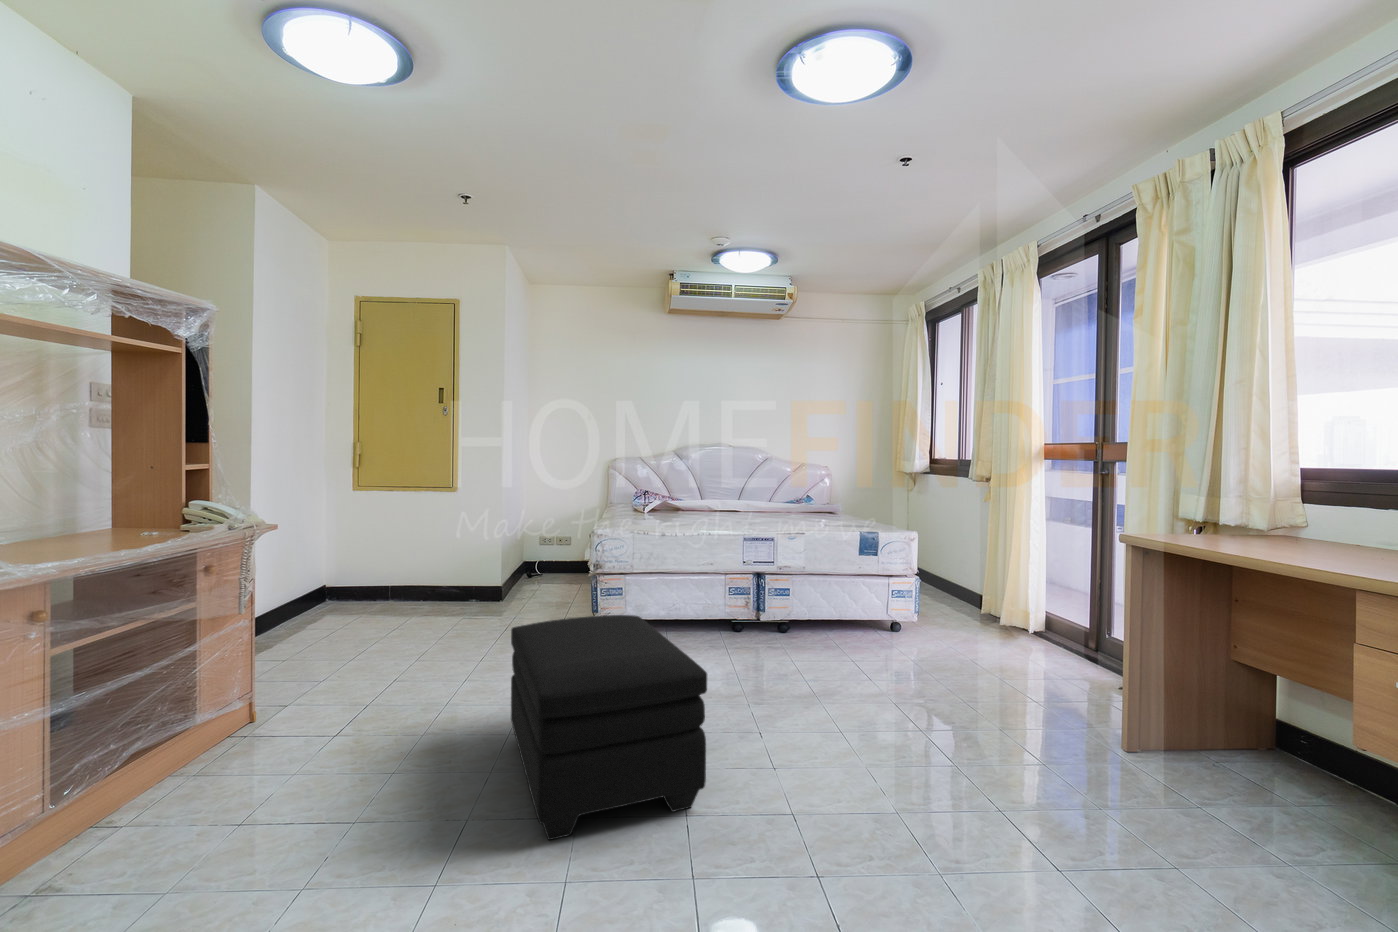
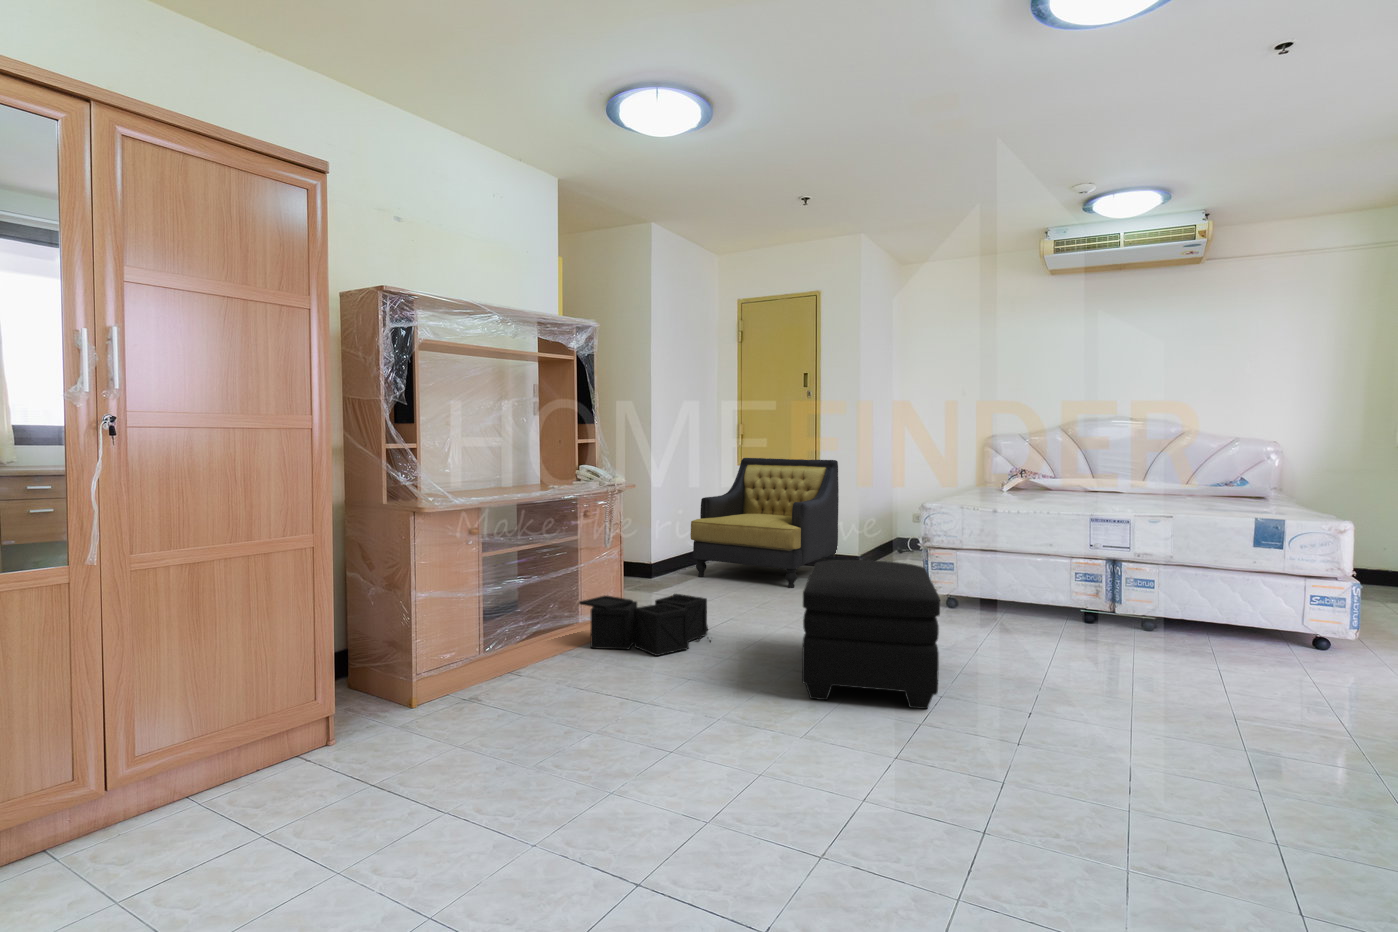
armchair: none [291,482,482,639] -> present [690,458,839,588]
storage bin: none [94,697,359,841] -> present [579,594,711,656]

